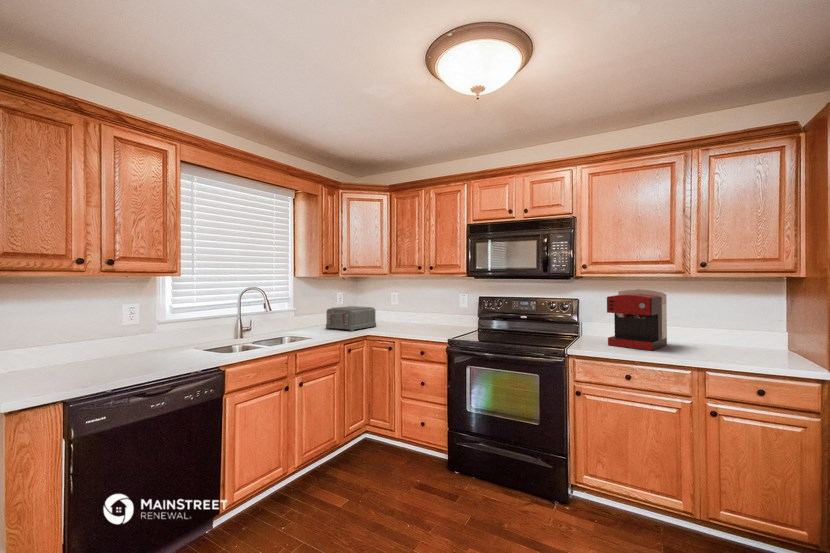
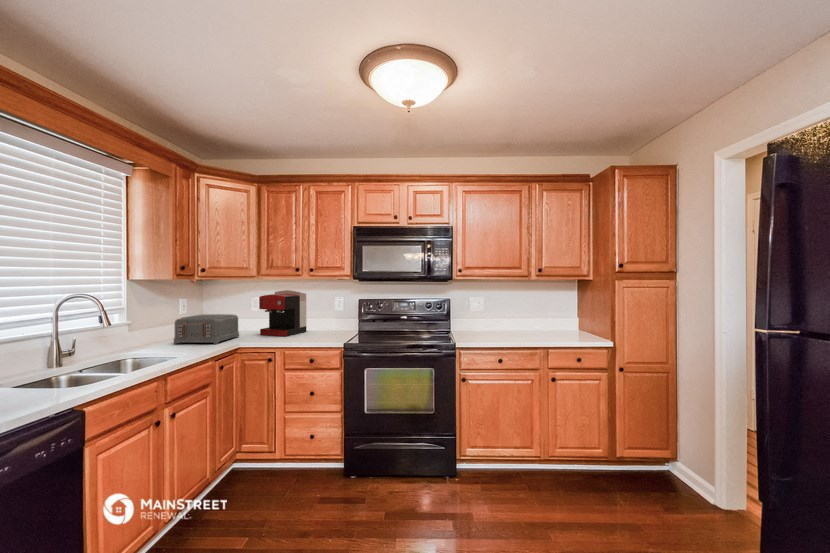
coffee maker: present [607,289,667,350] -> present [259,290,306,336]

